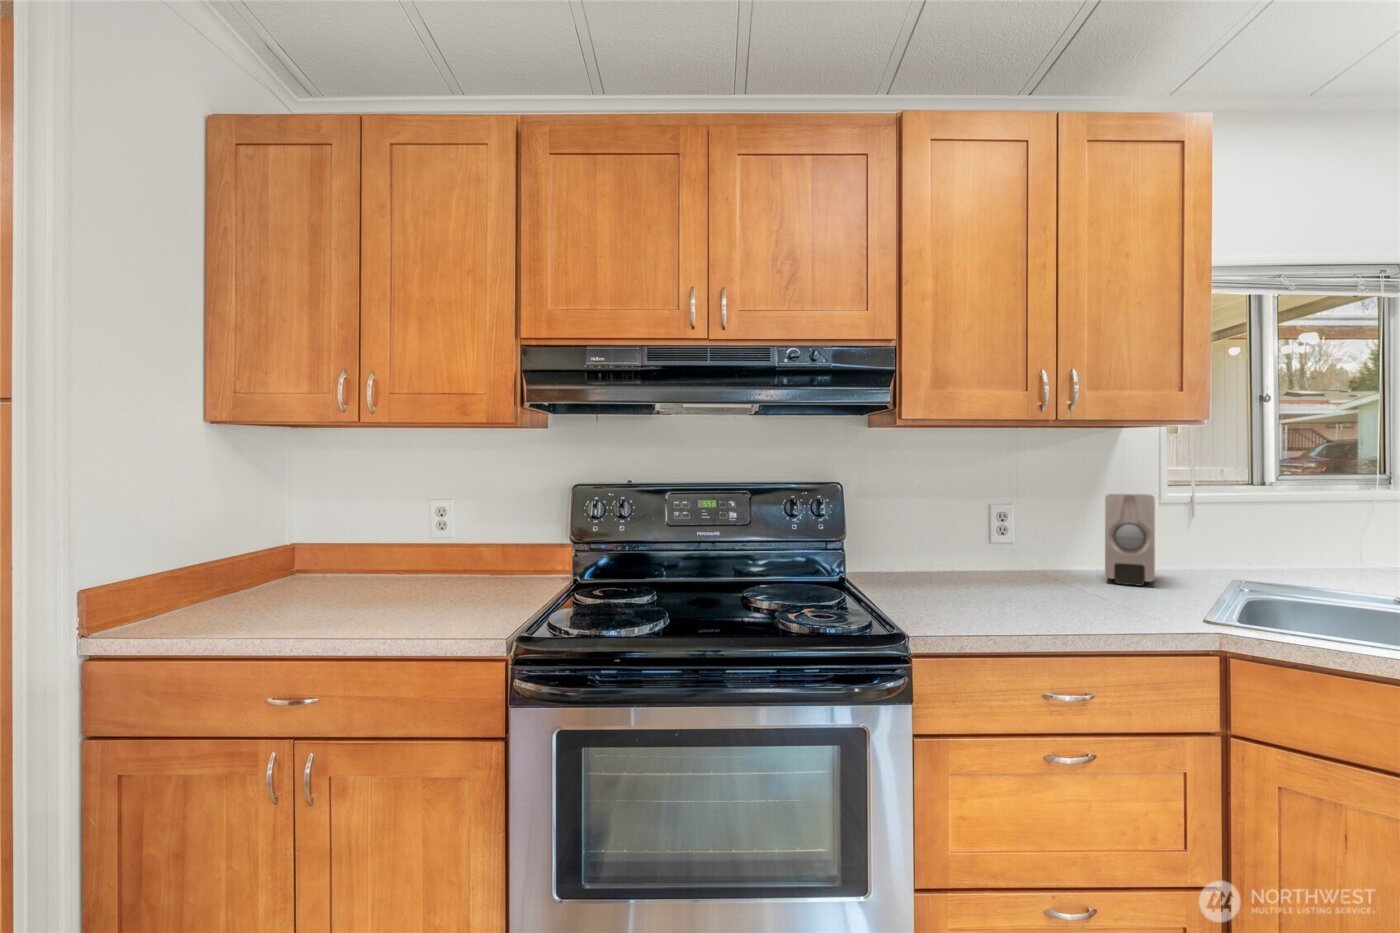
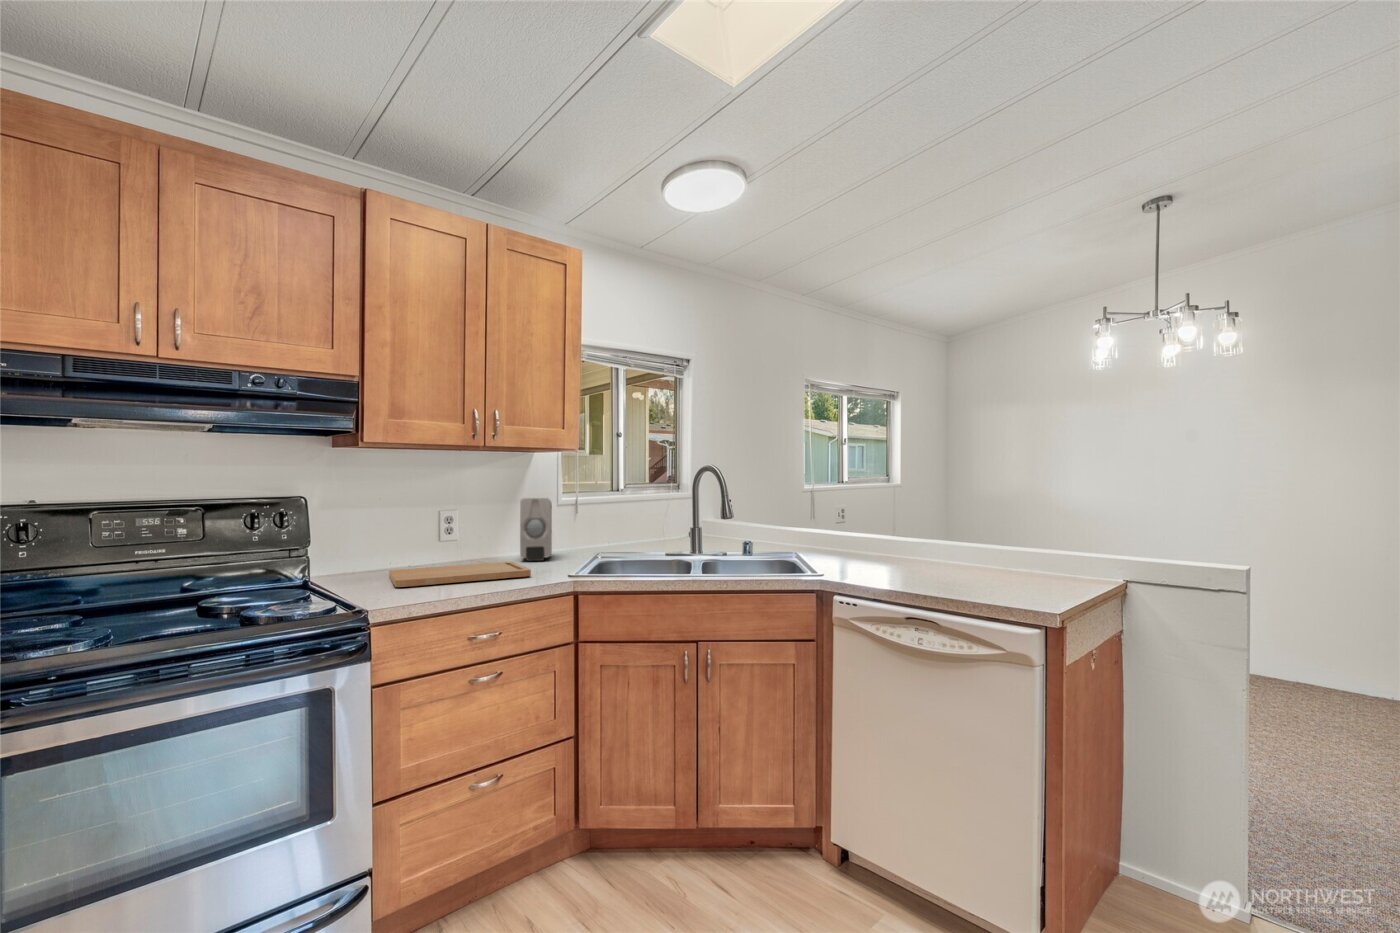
cutting board: none [930,576,1133,613] -> present [389,562,531,587]

